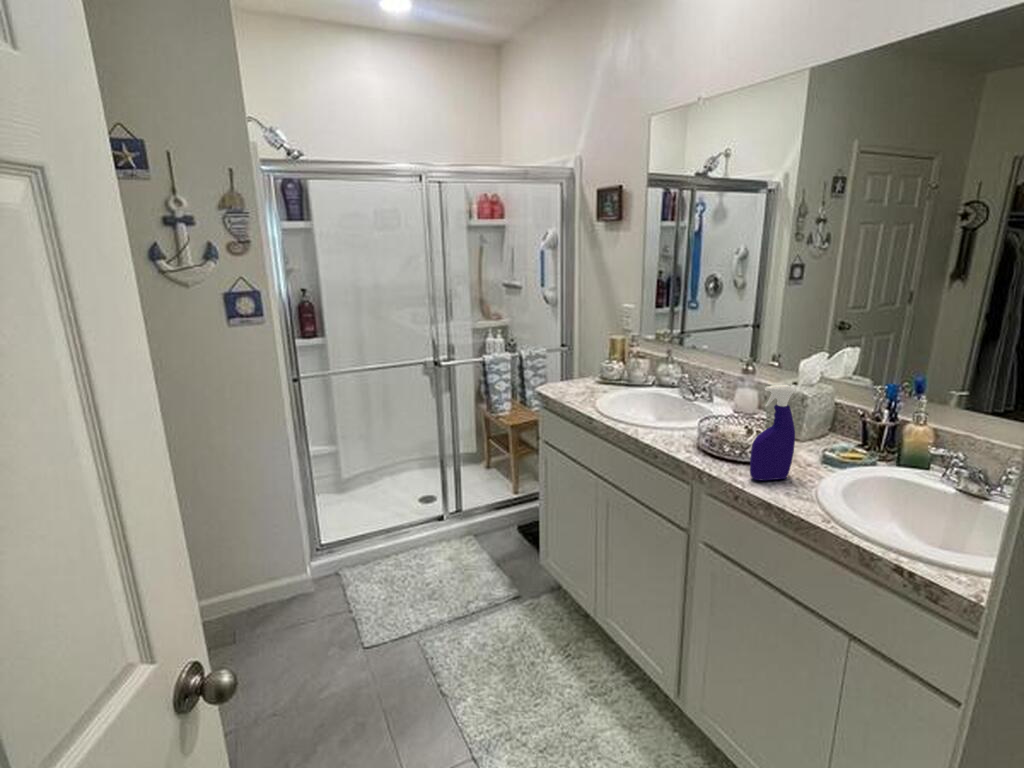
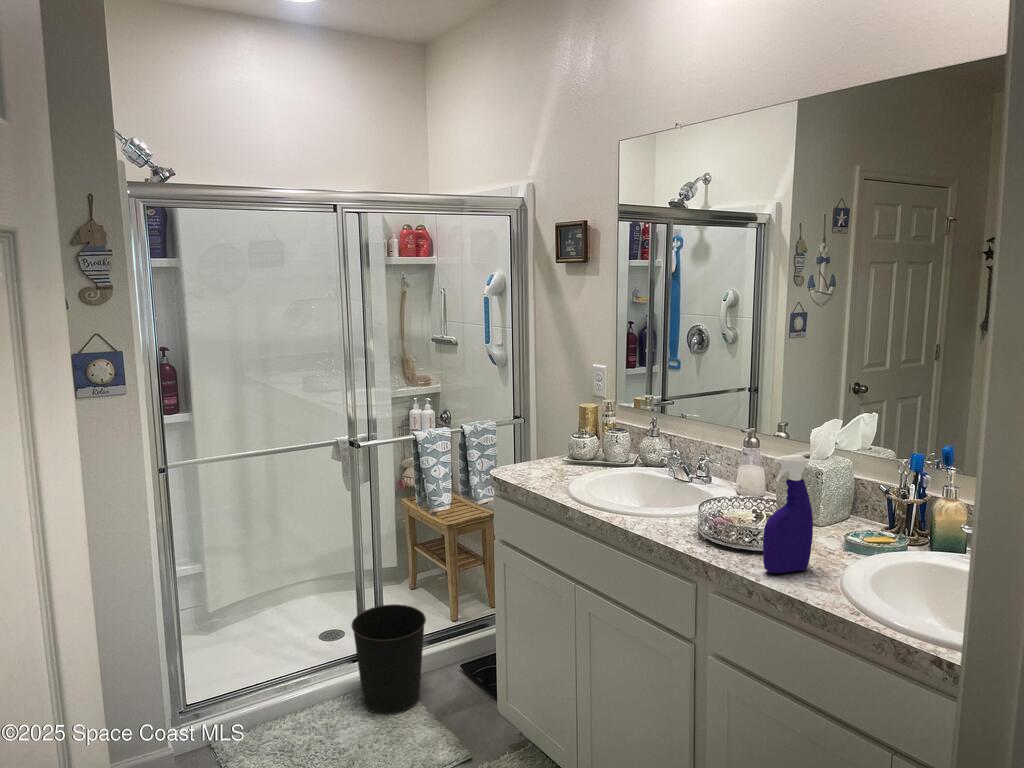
wastebasket: none [437,481,491,560] -> present [352,604,426,715]

